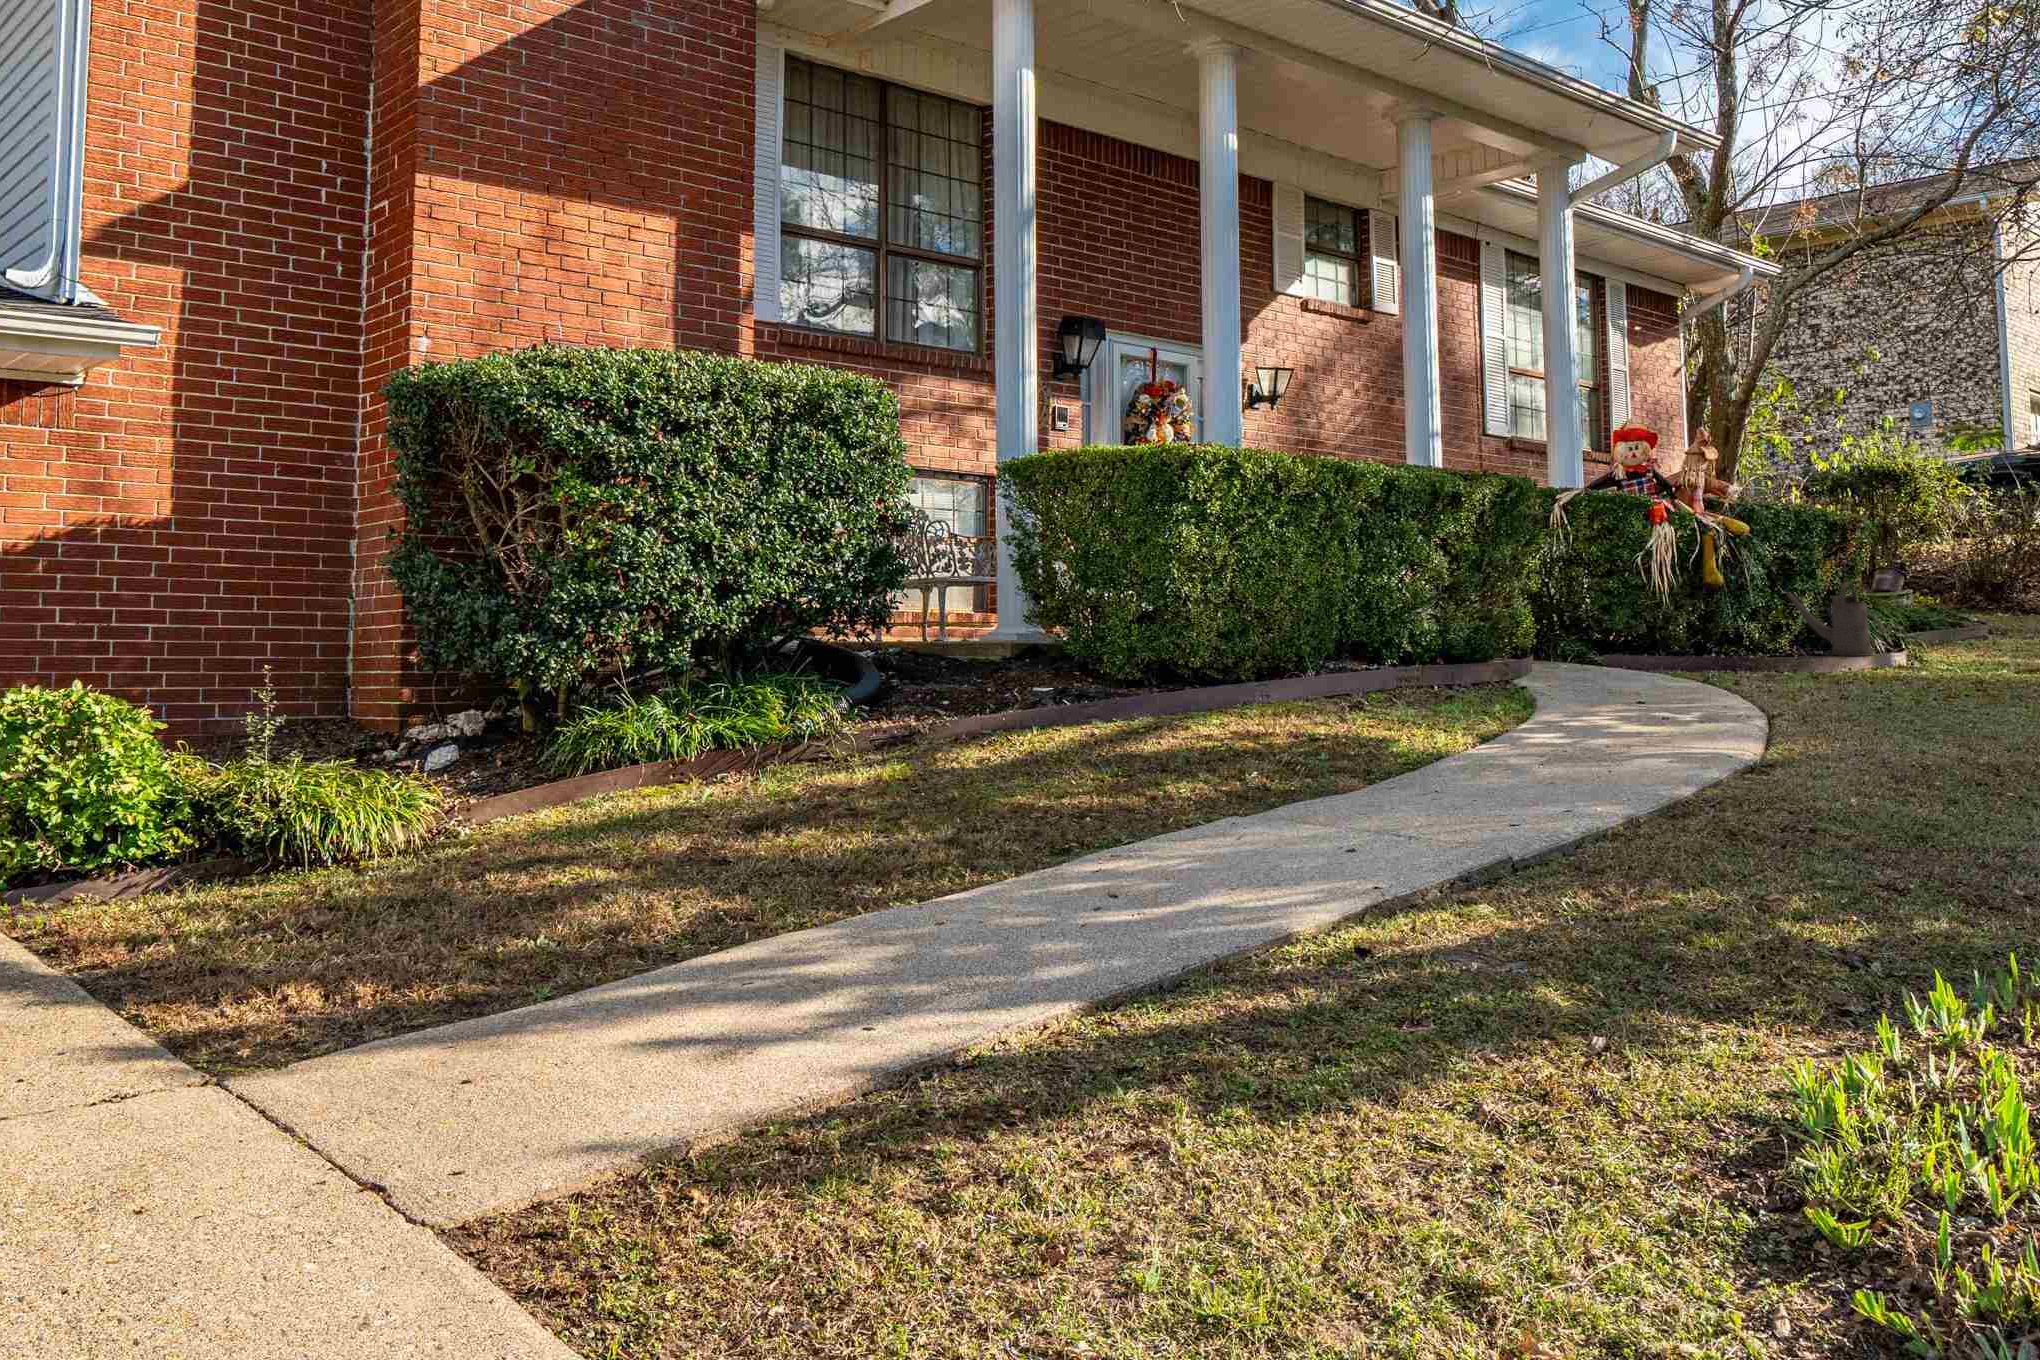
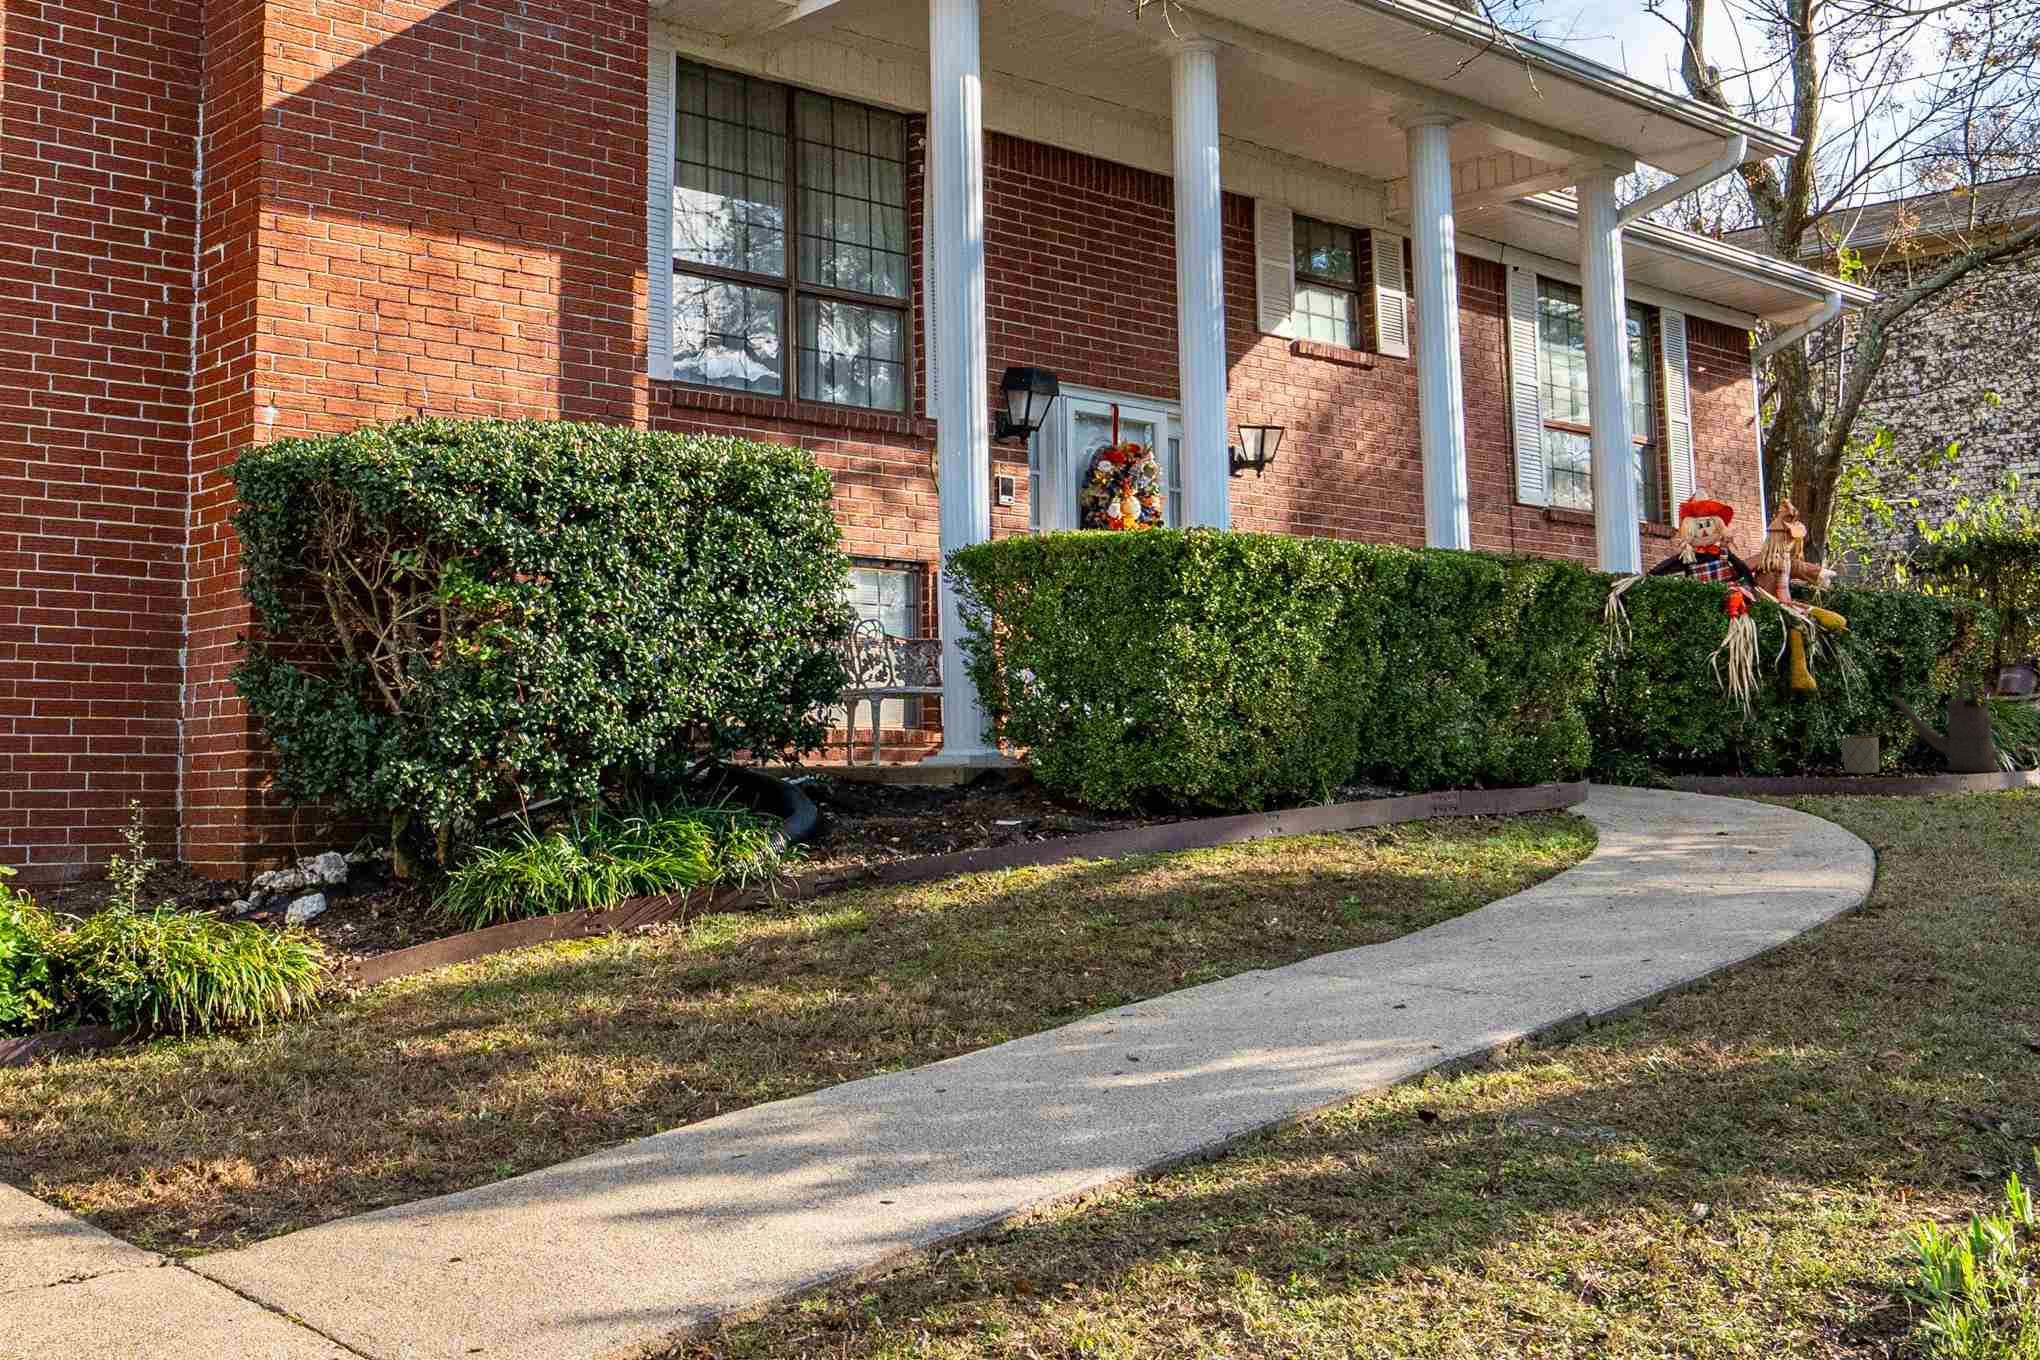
planter: none [1744,626,1775,658] -> present [1841,736,1879,775]

